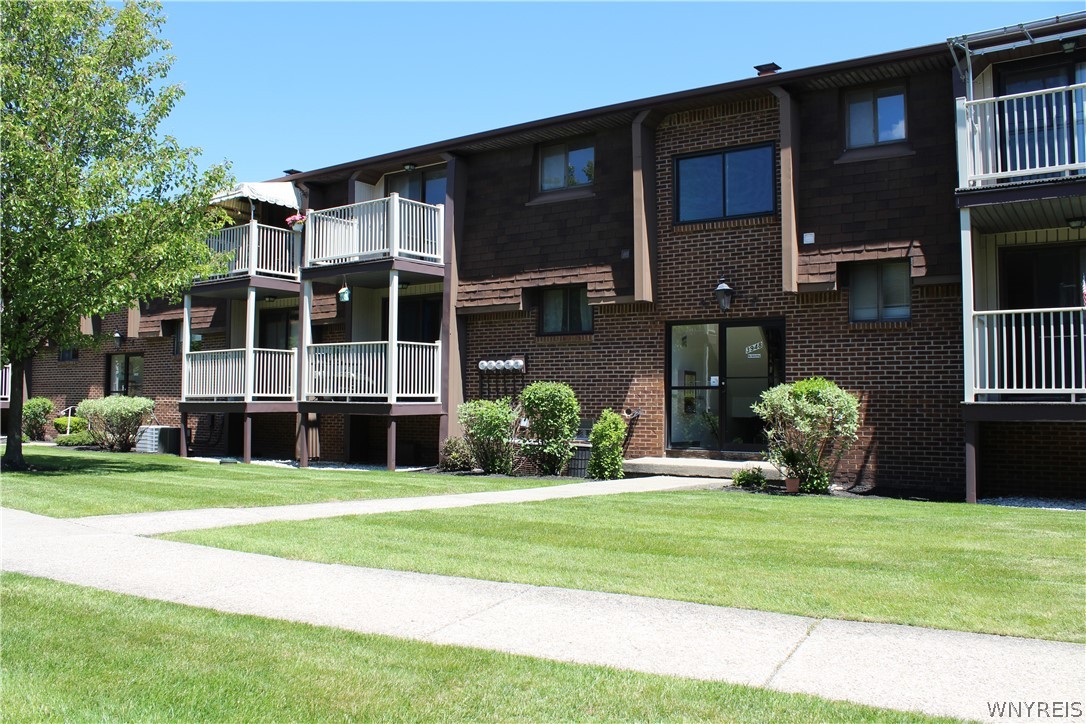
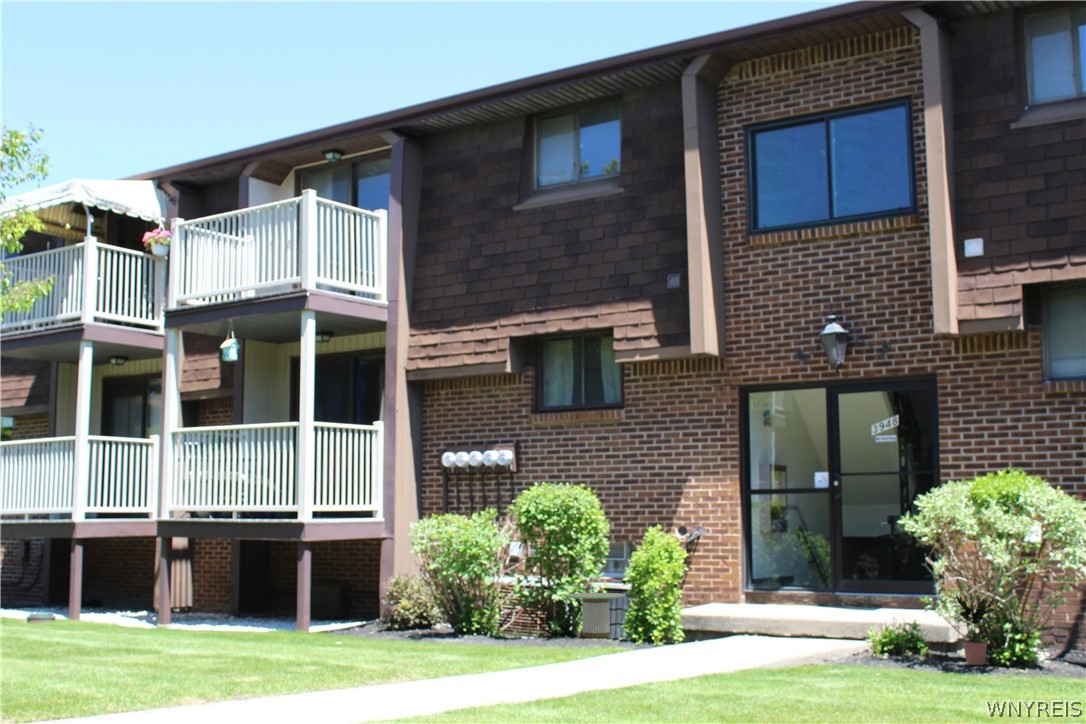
side table: none [553,449,589,476] -> present [566,593,626,638]

